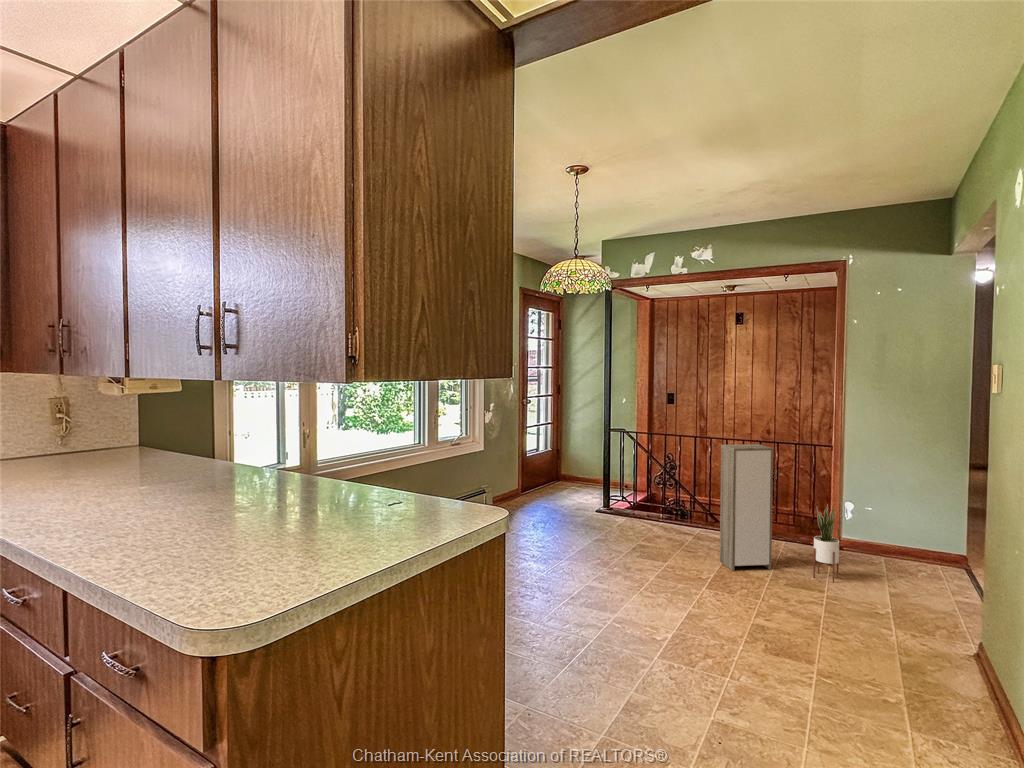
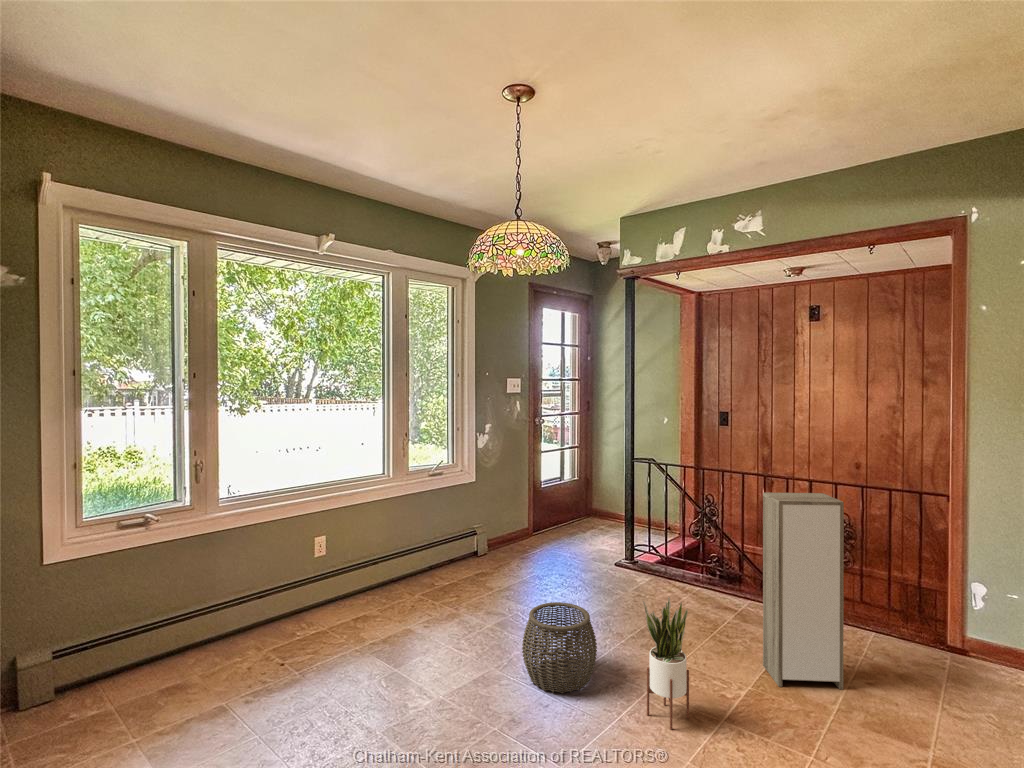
potted plant: present [813,504,839,582] -> present [643,597,689,729]
woven basket: none [565,526,617,583] -> present [522,602,597,693]

